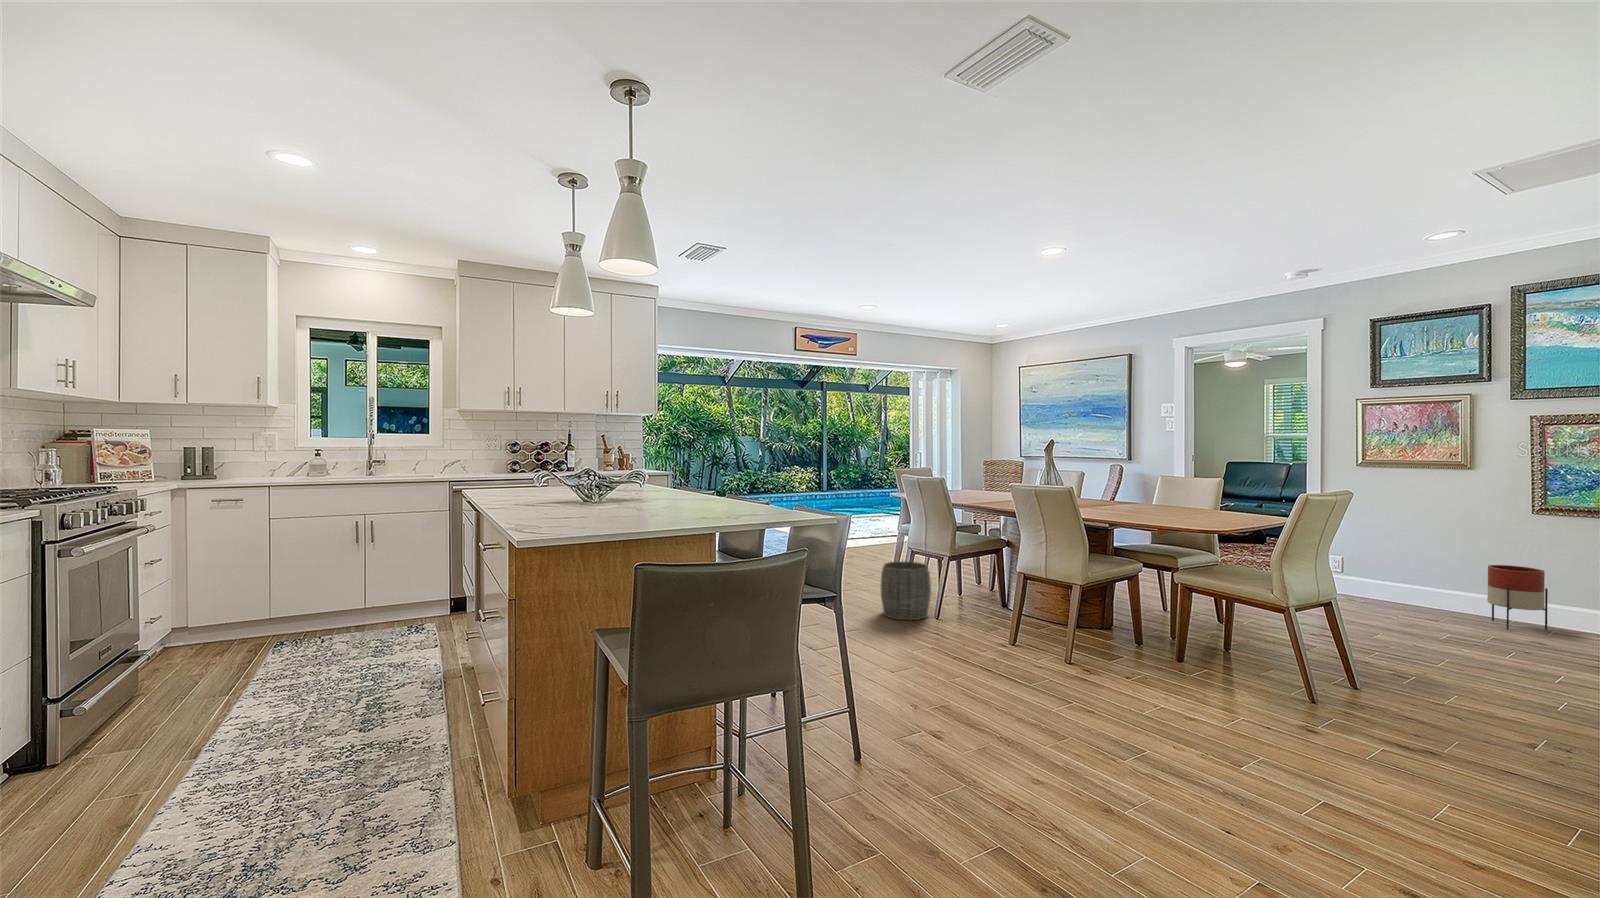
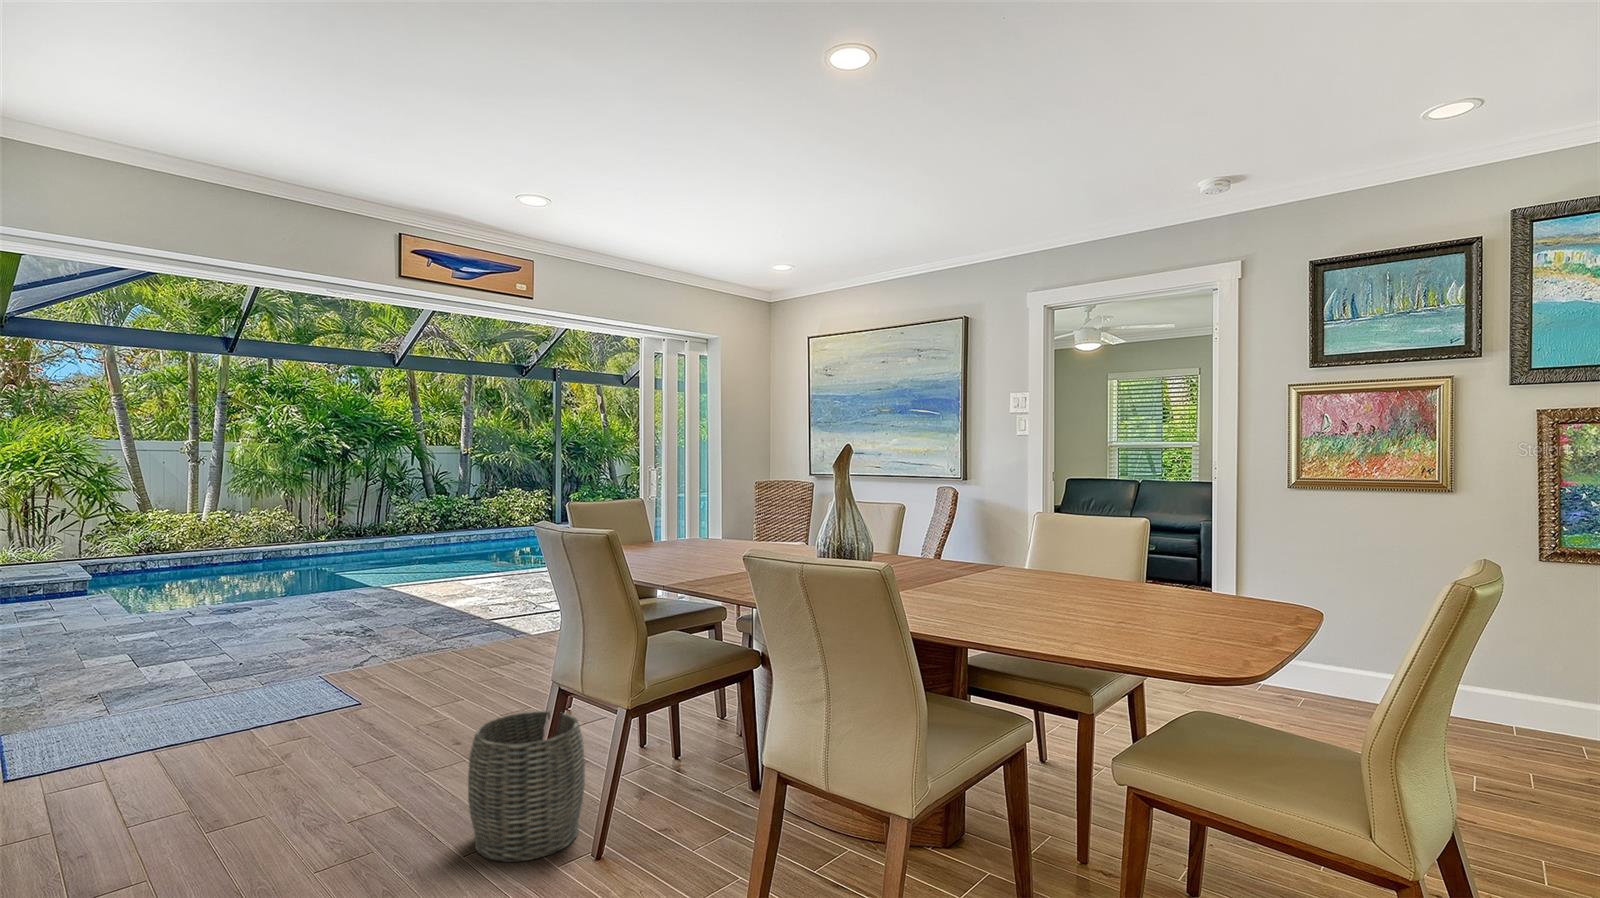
planter: present [1487,565,1548,630] -> none [1489,643,1572,752]

